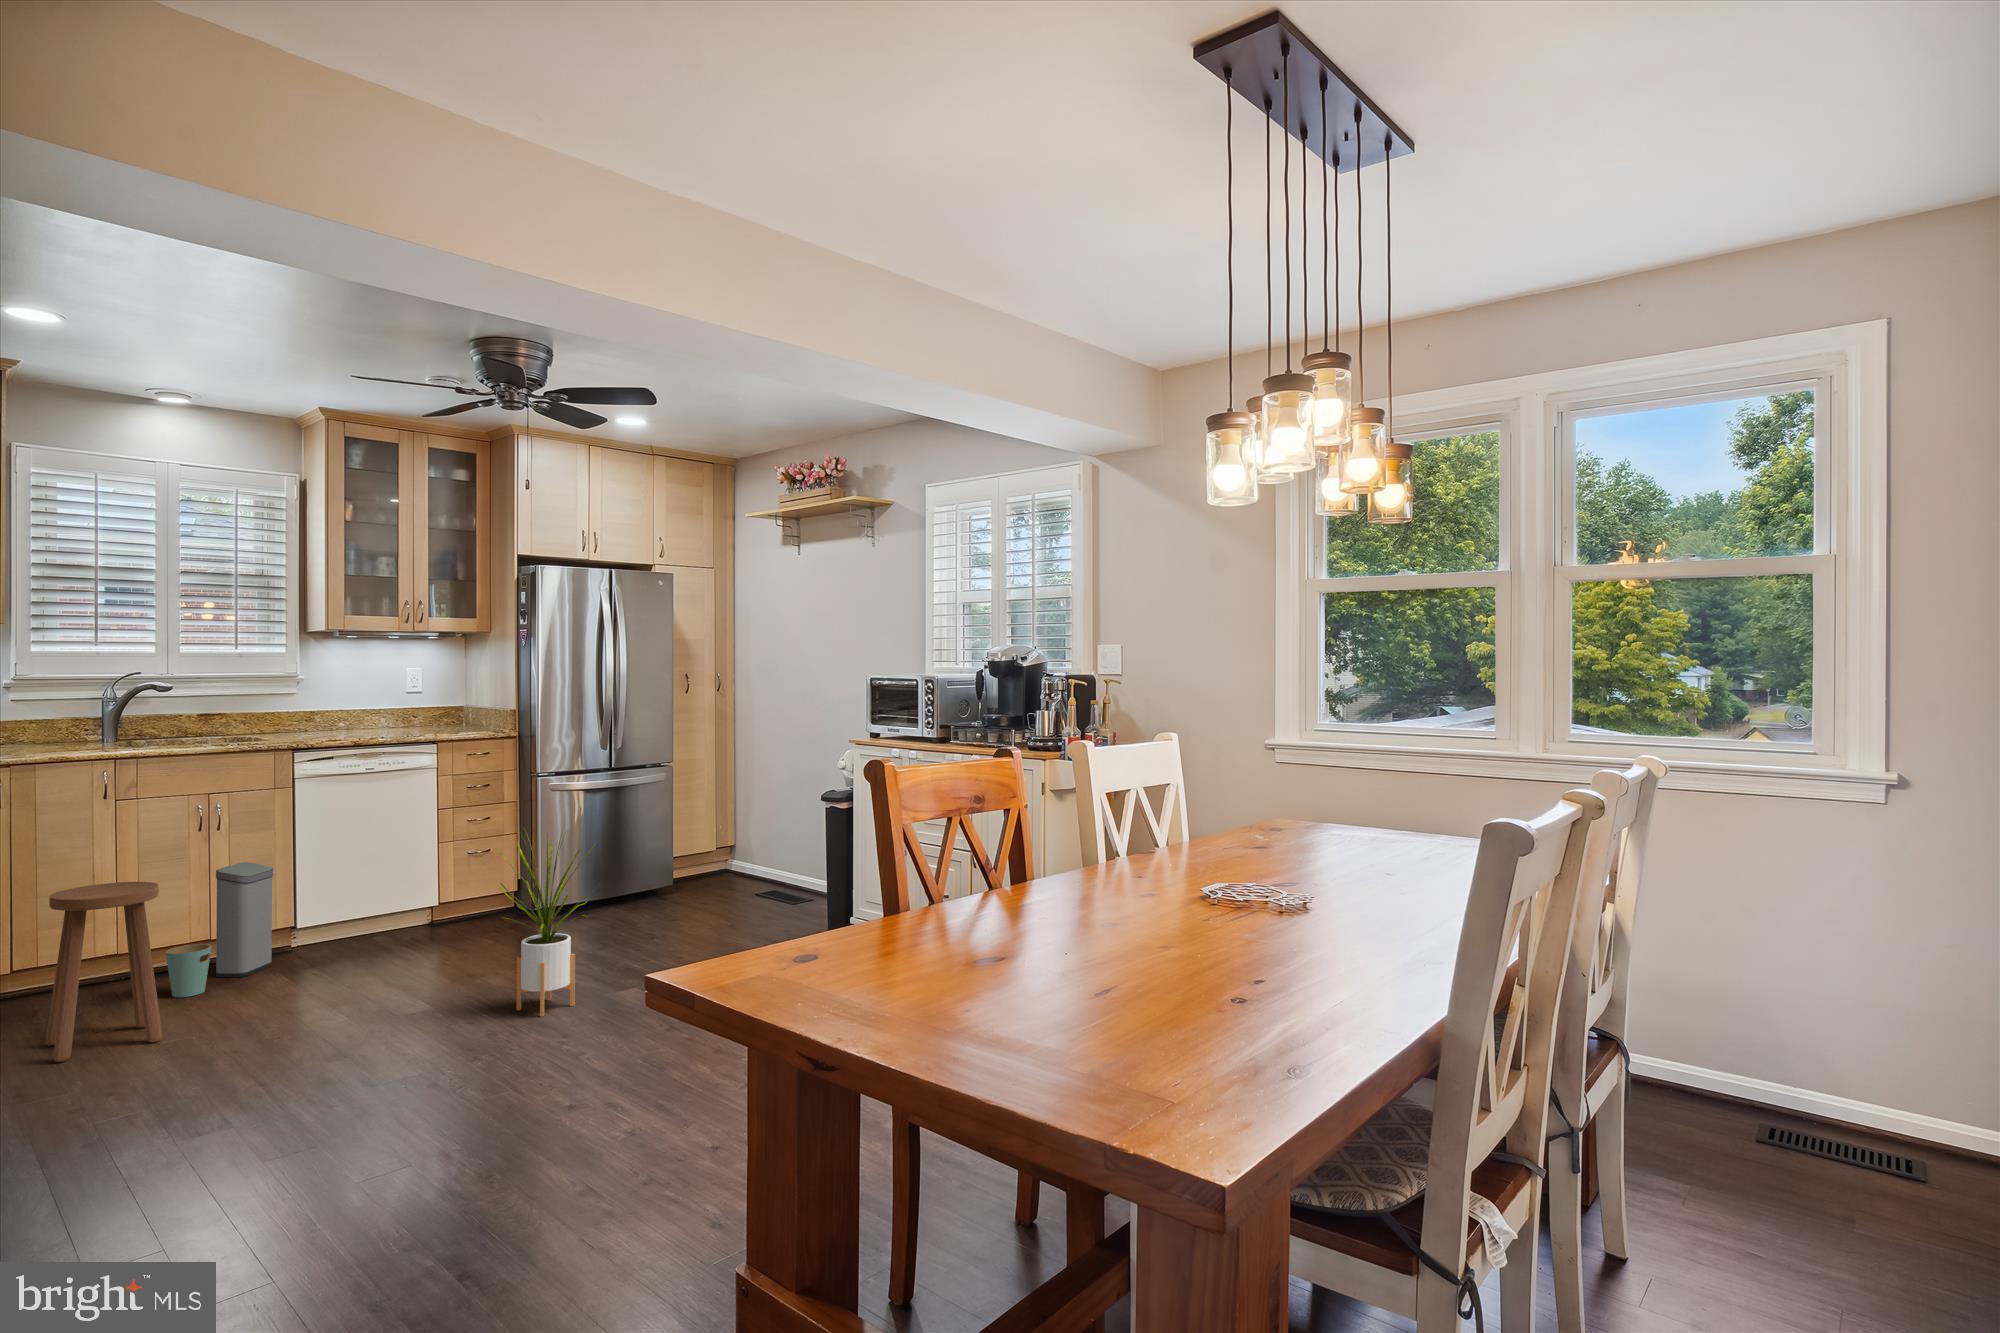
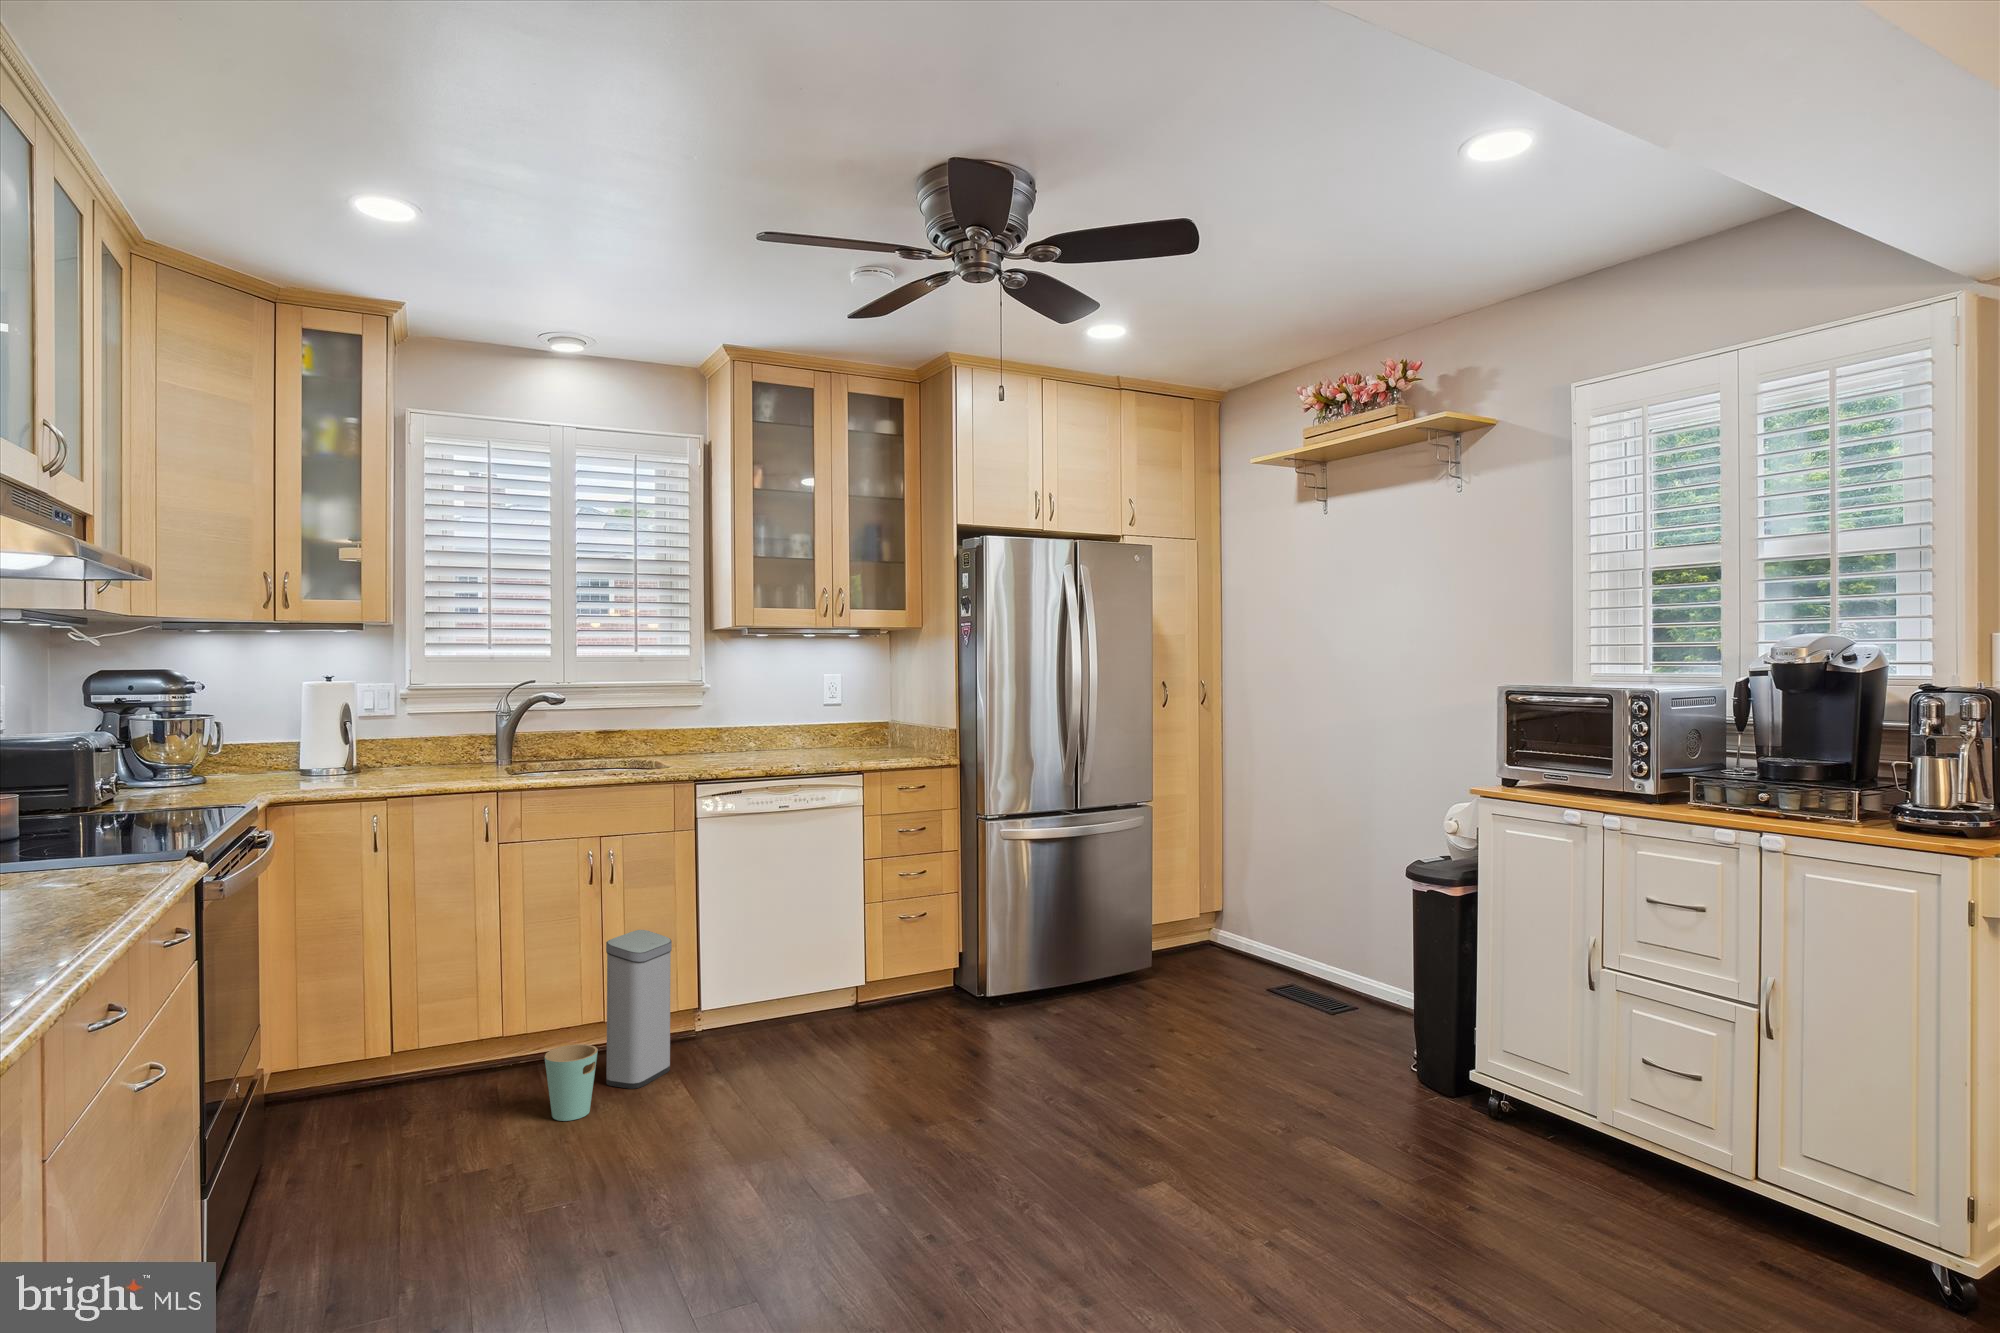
house plant: present [497,828,597,1017] -> none [965,926,1125,1254]
stool: present [46,882,162,1062] -> none [387,973,523,1245]

